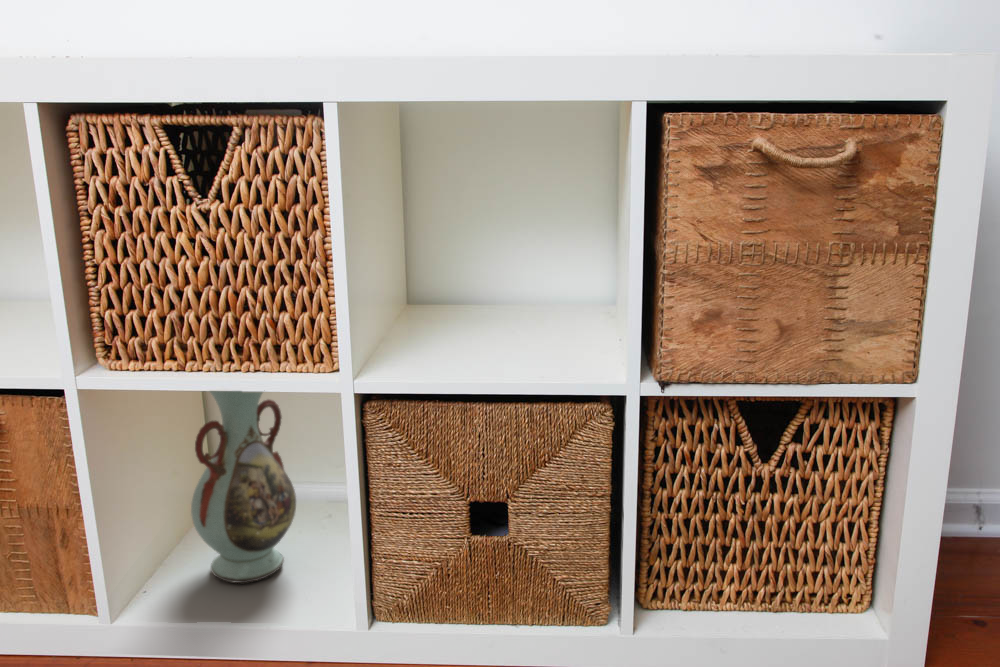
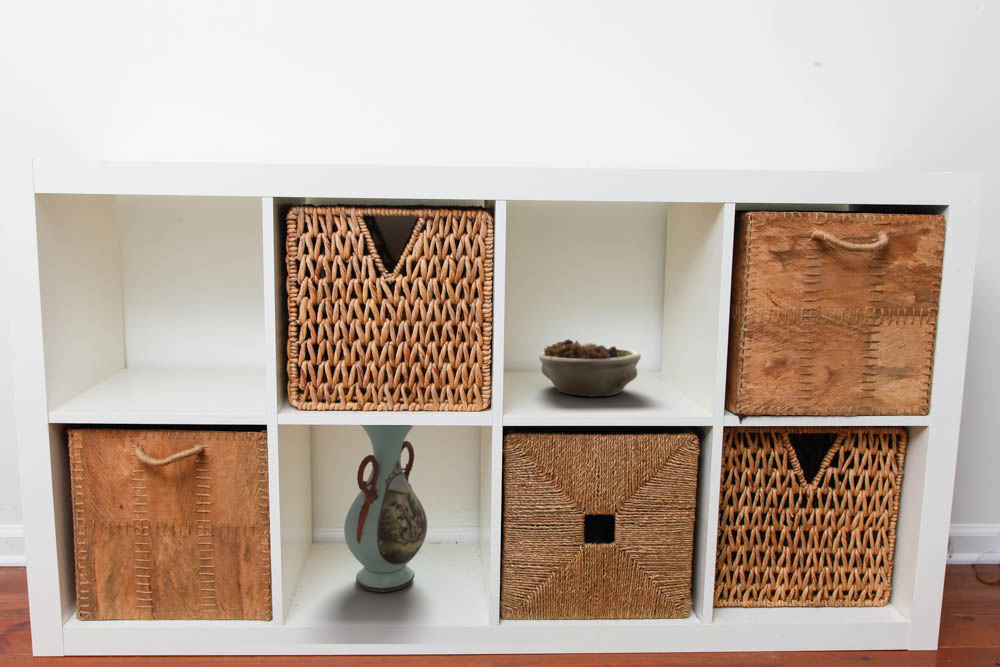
succulent planter: none [428,269,560,348] -> present [539,339,641,396]

